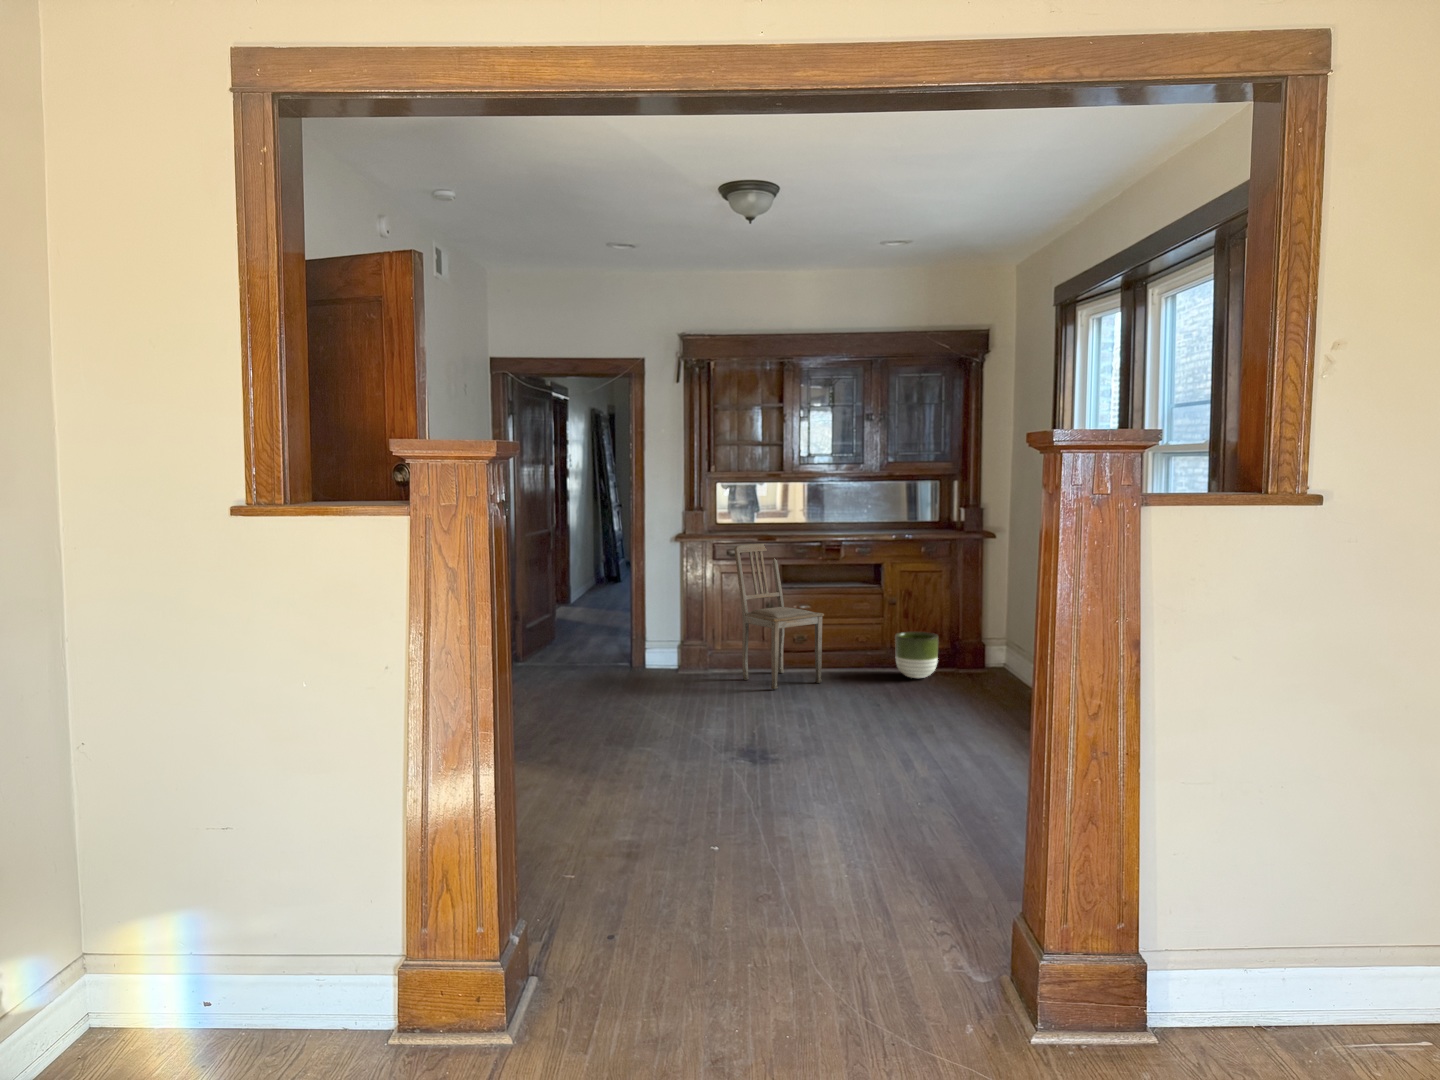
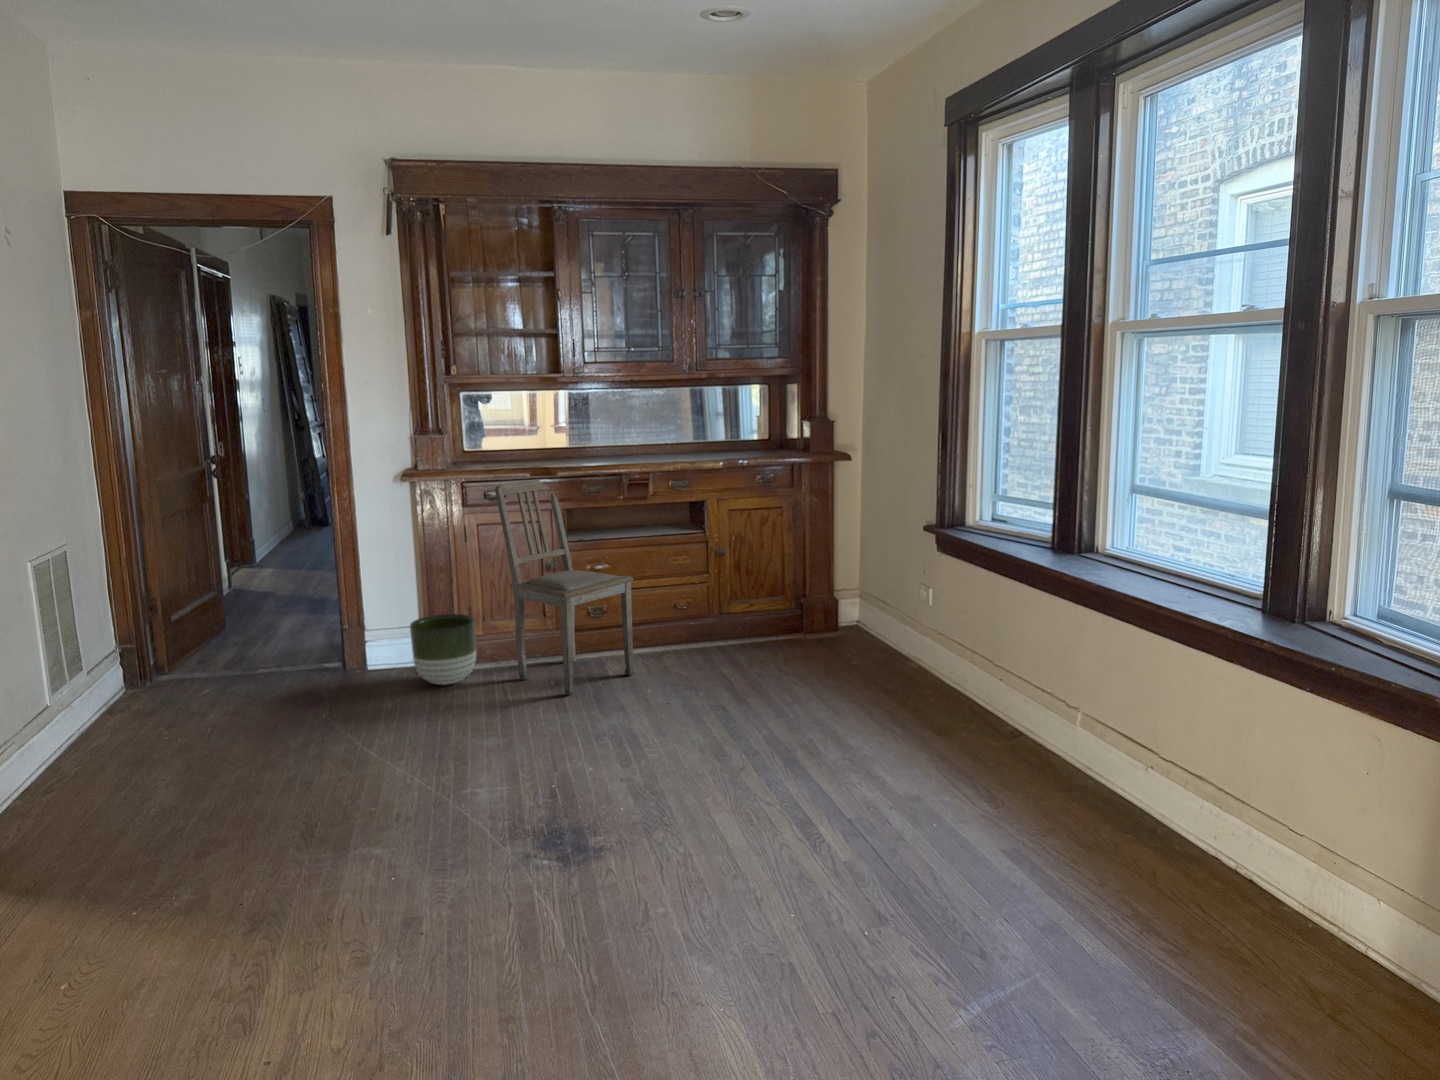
planter: present [895,632,938,678] -> present [410,614,476,685]

